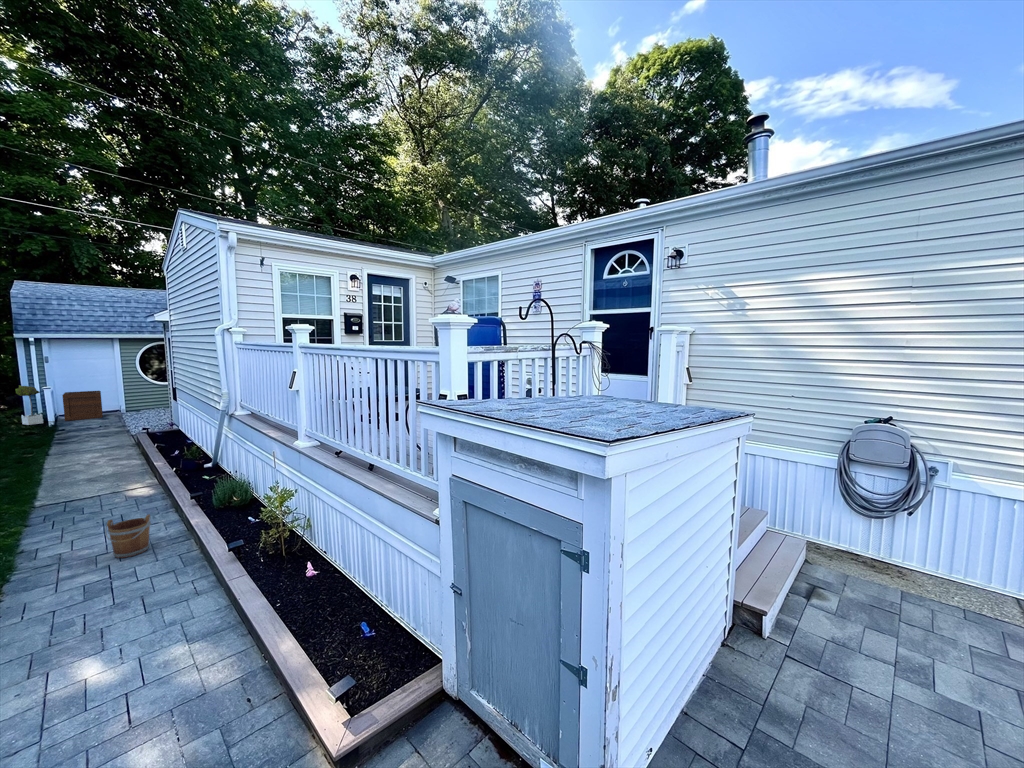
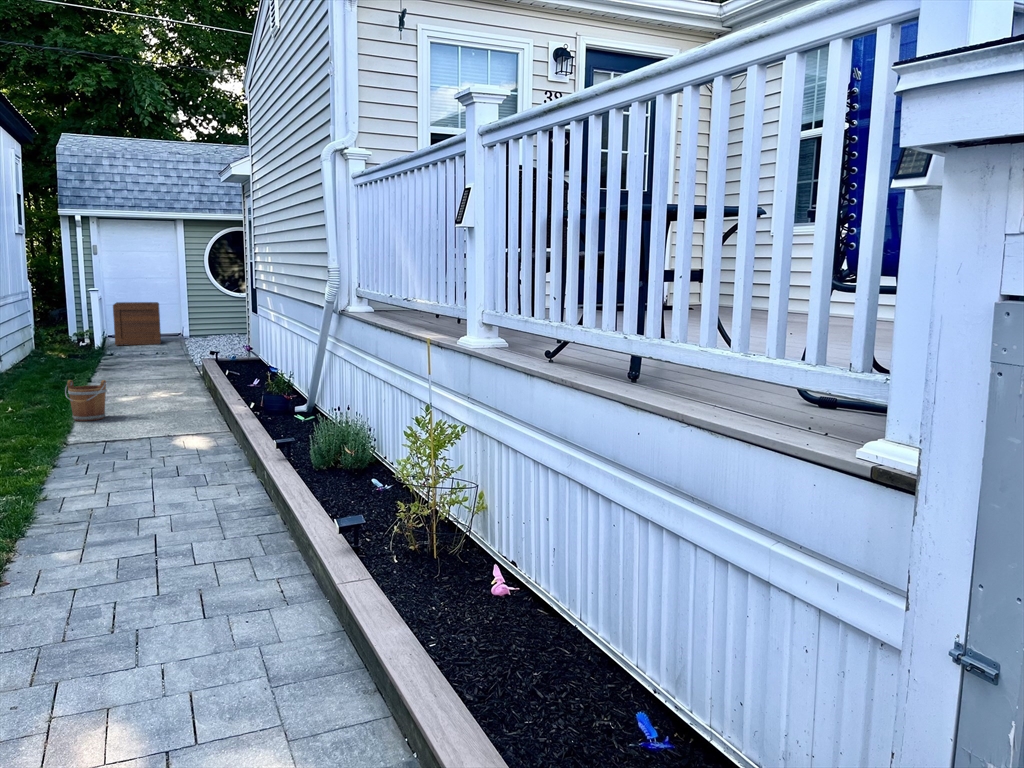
potted tree: present [16,385,43,425] -> none [59,287,90,348]
bucket: present [105,514,151,558] -> present [65,380,107,421]

